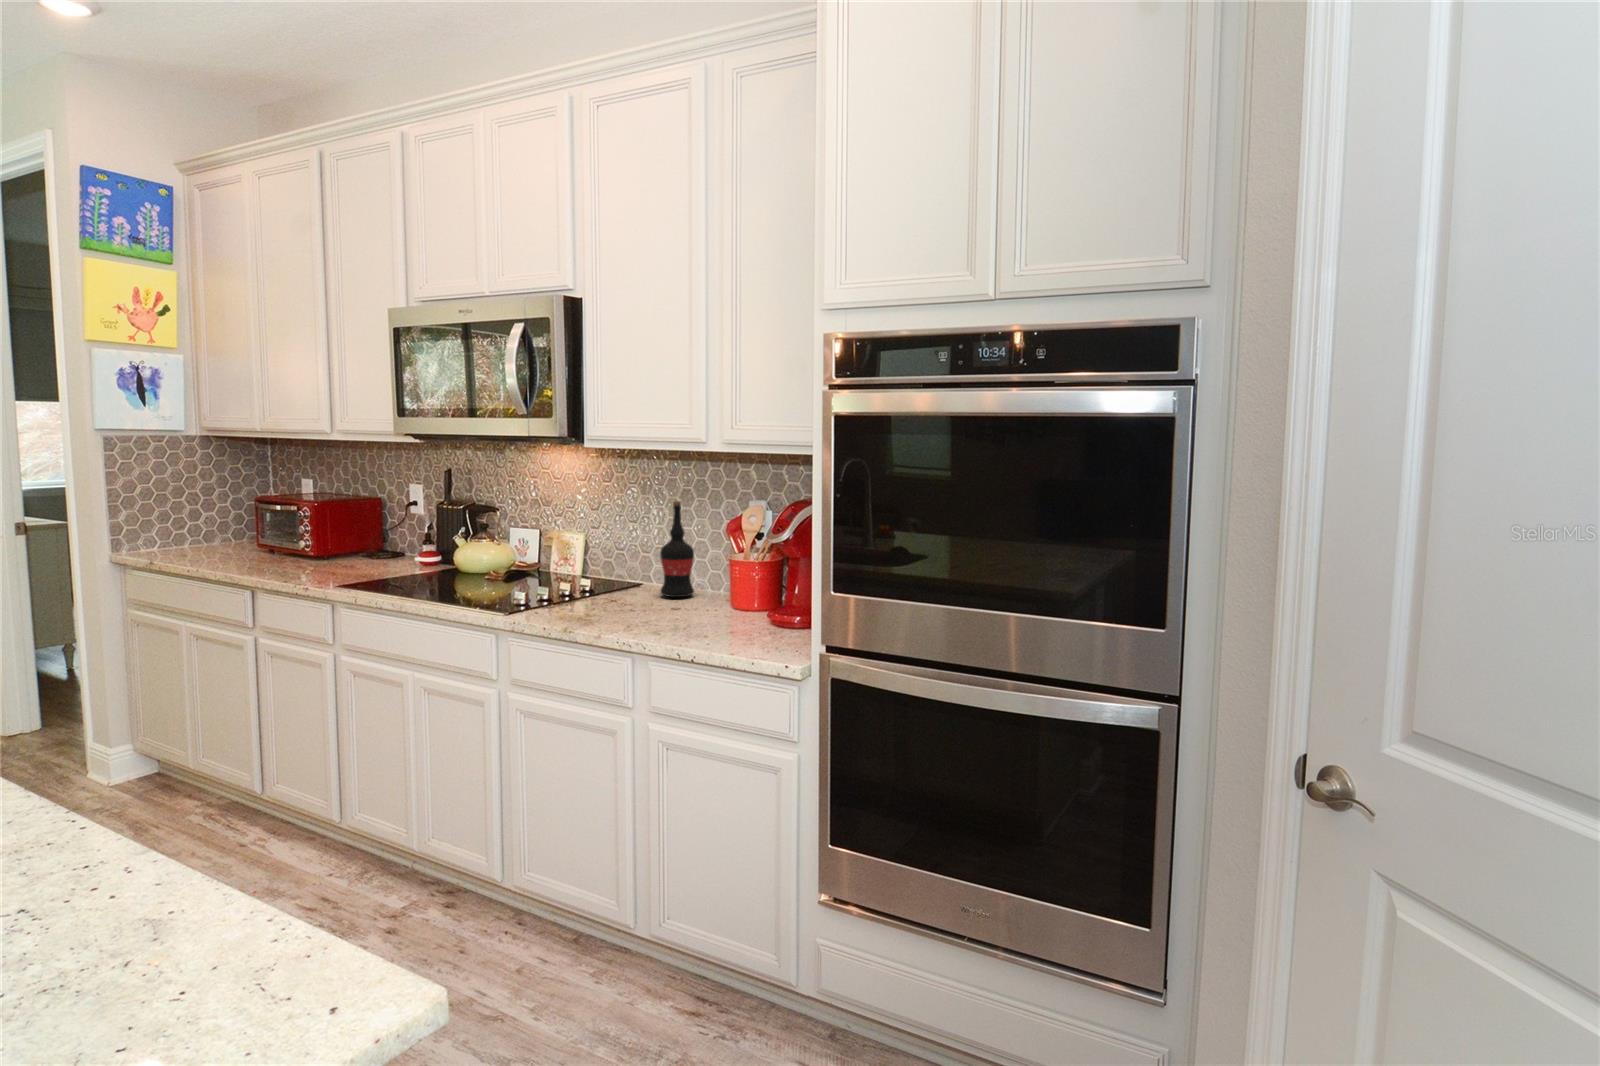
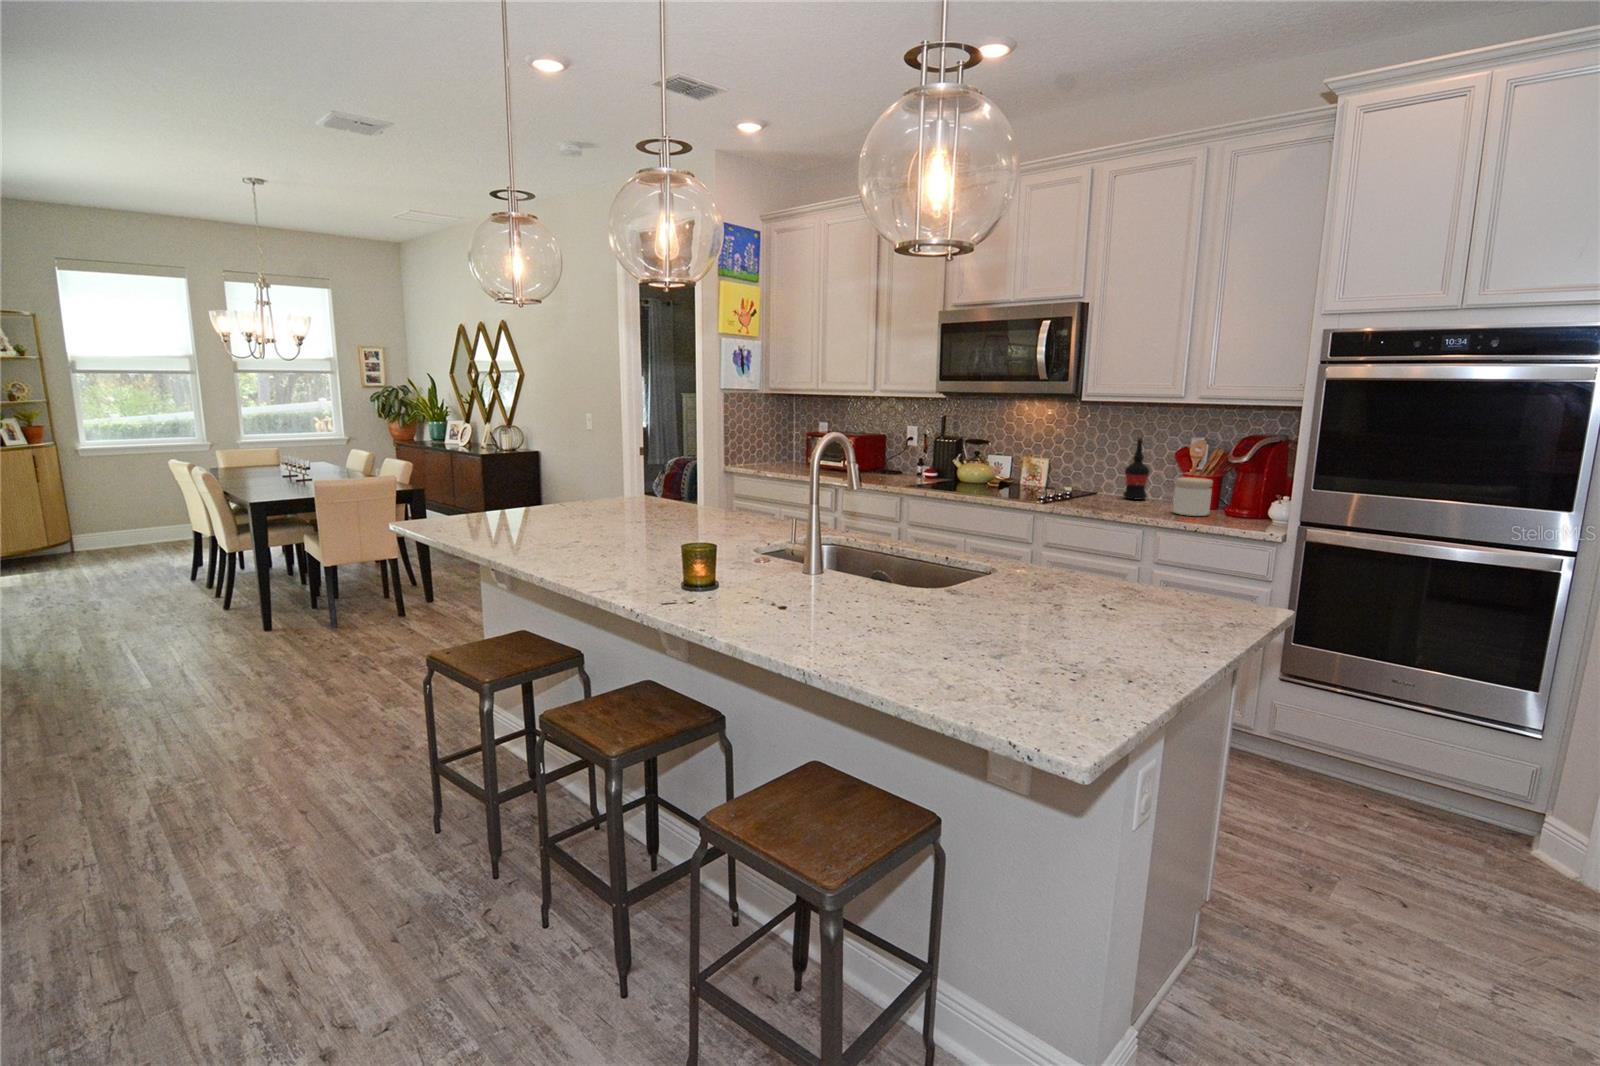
jar: none [690,566,743,629] -> present [1173,477,1213,516]

